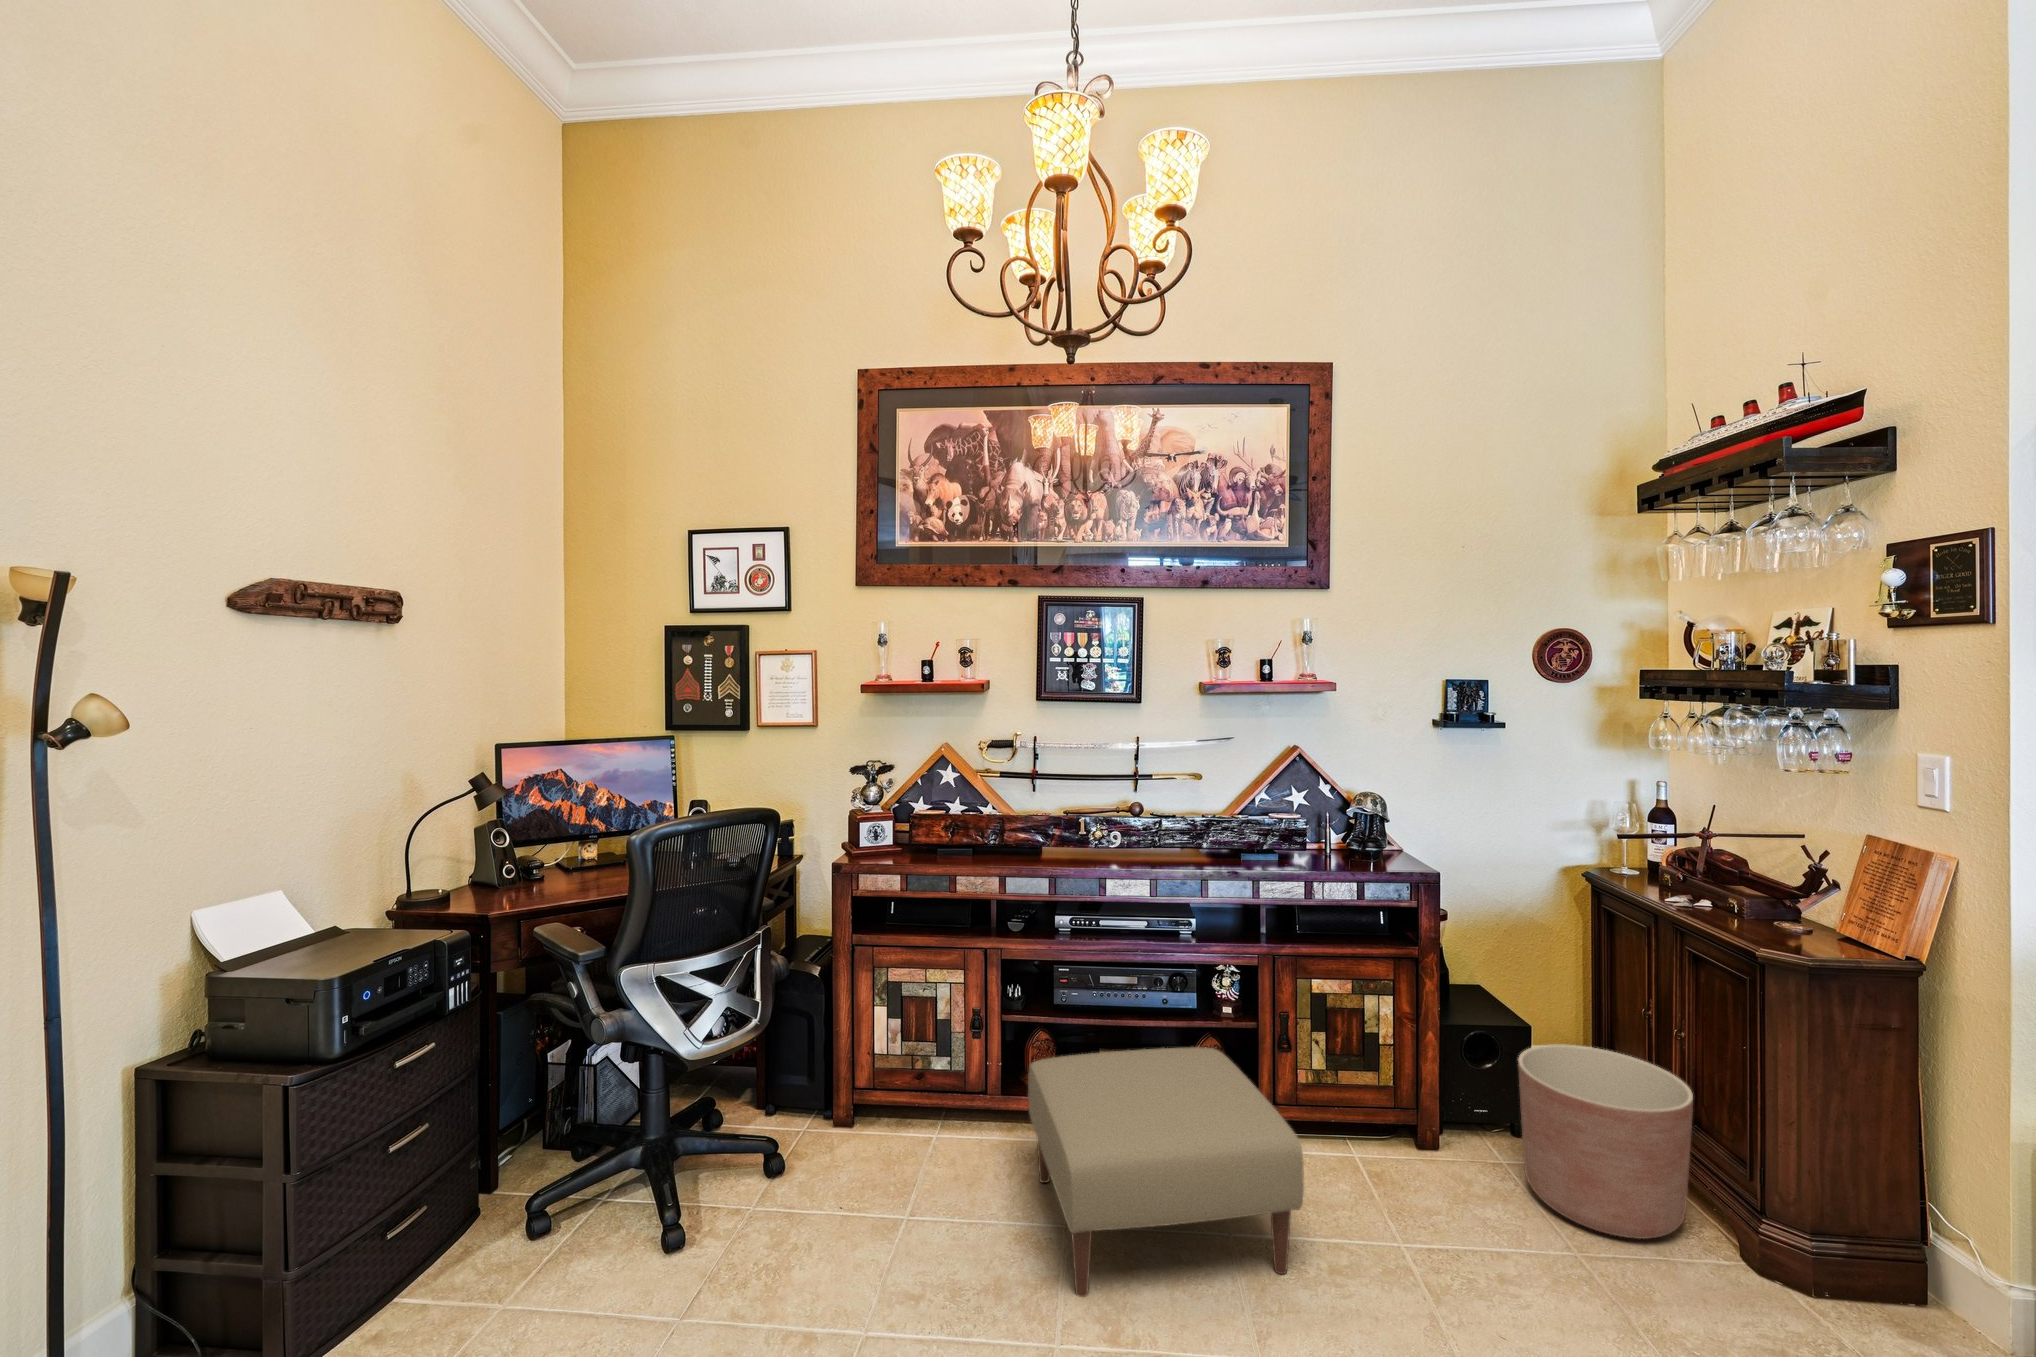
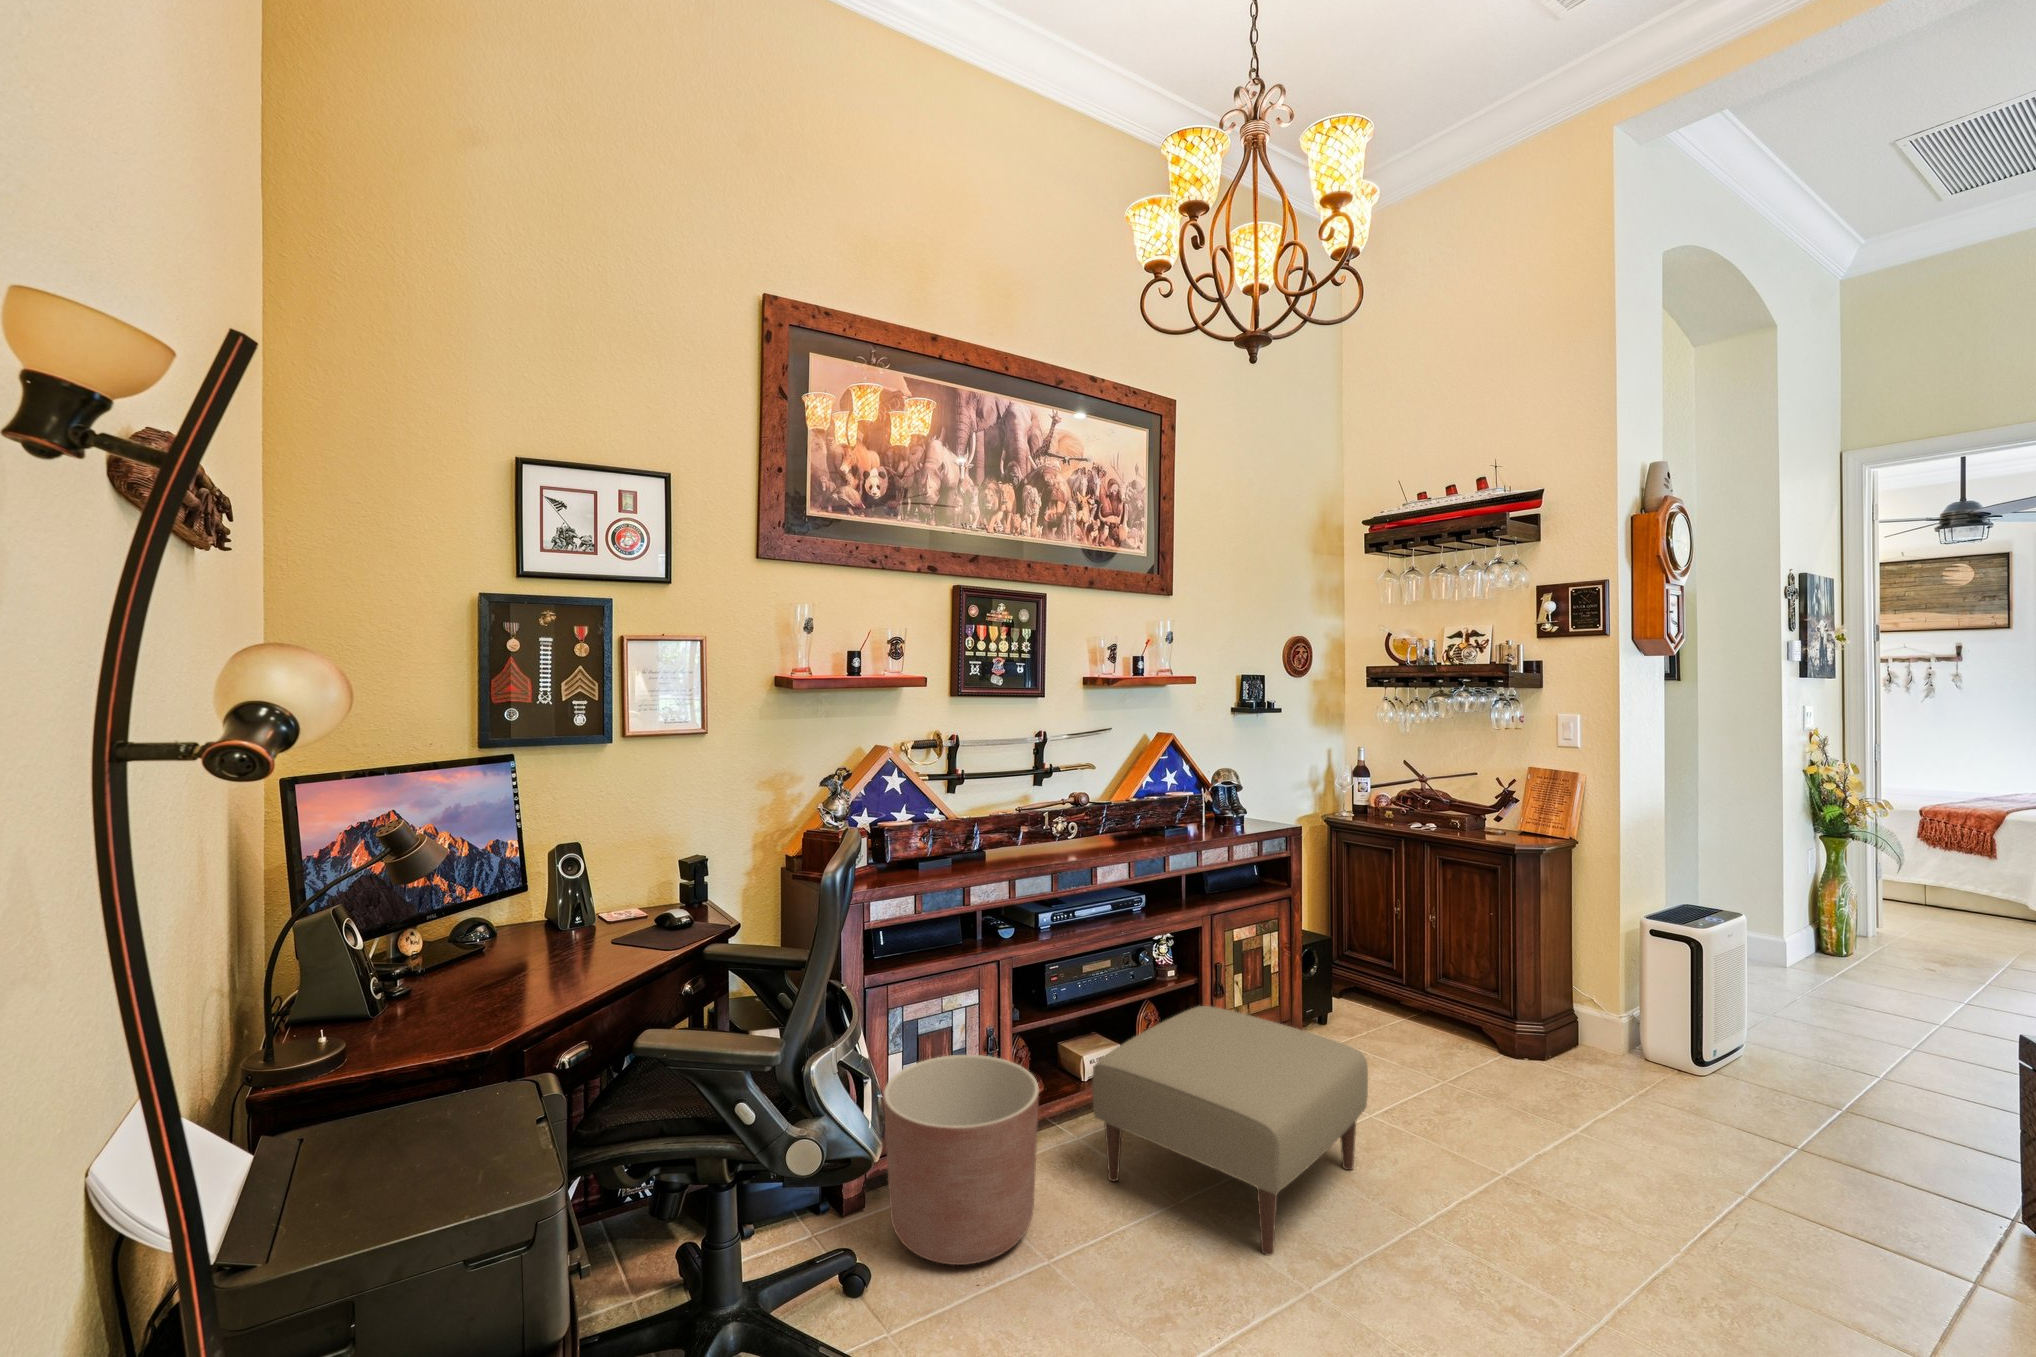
planter: present [1518,1044,1693,1239] -> present [884,1055,1039,1265]

